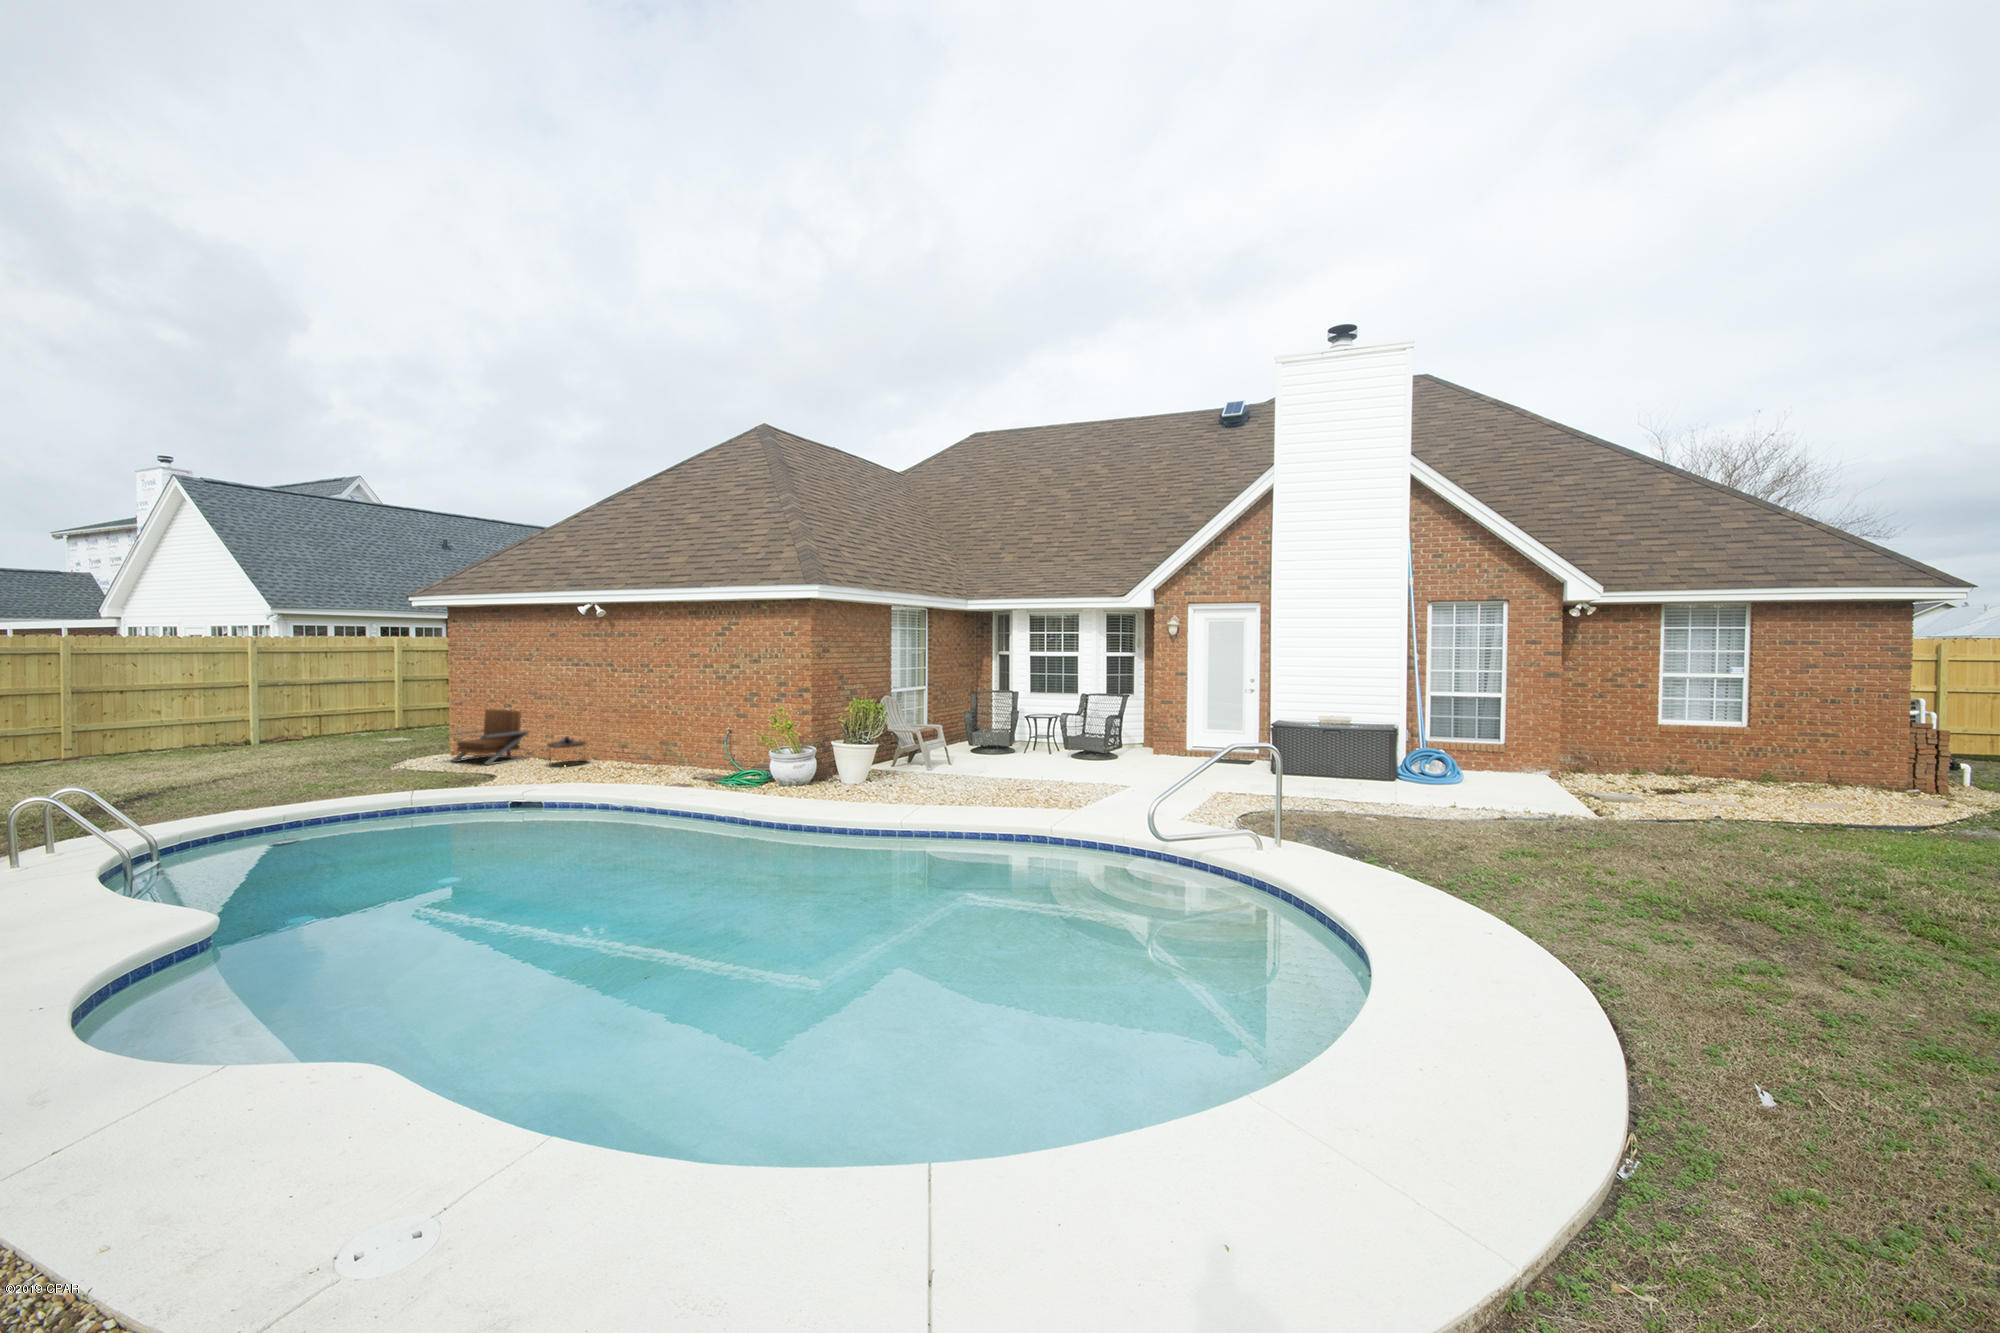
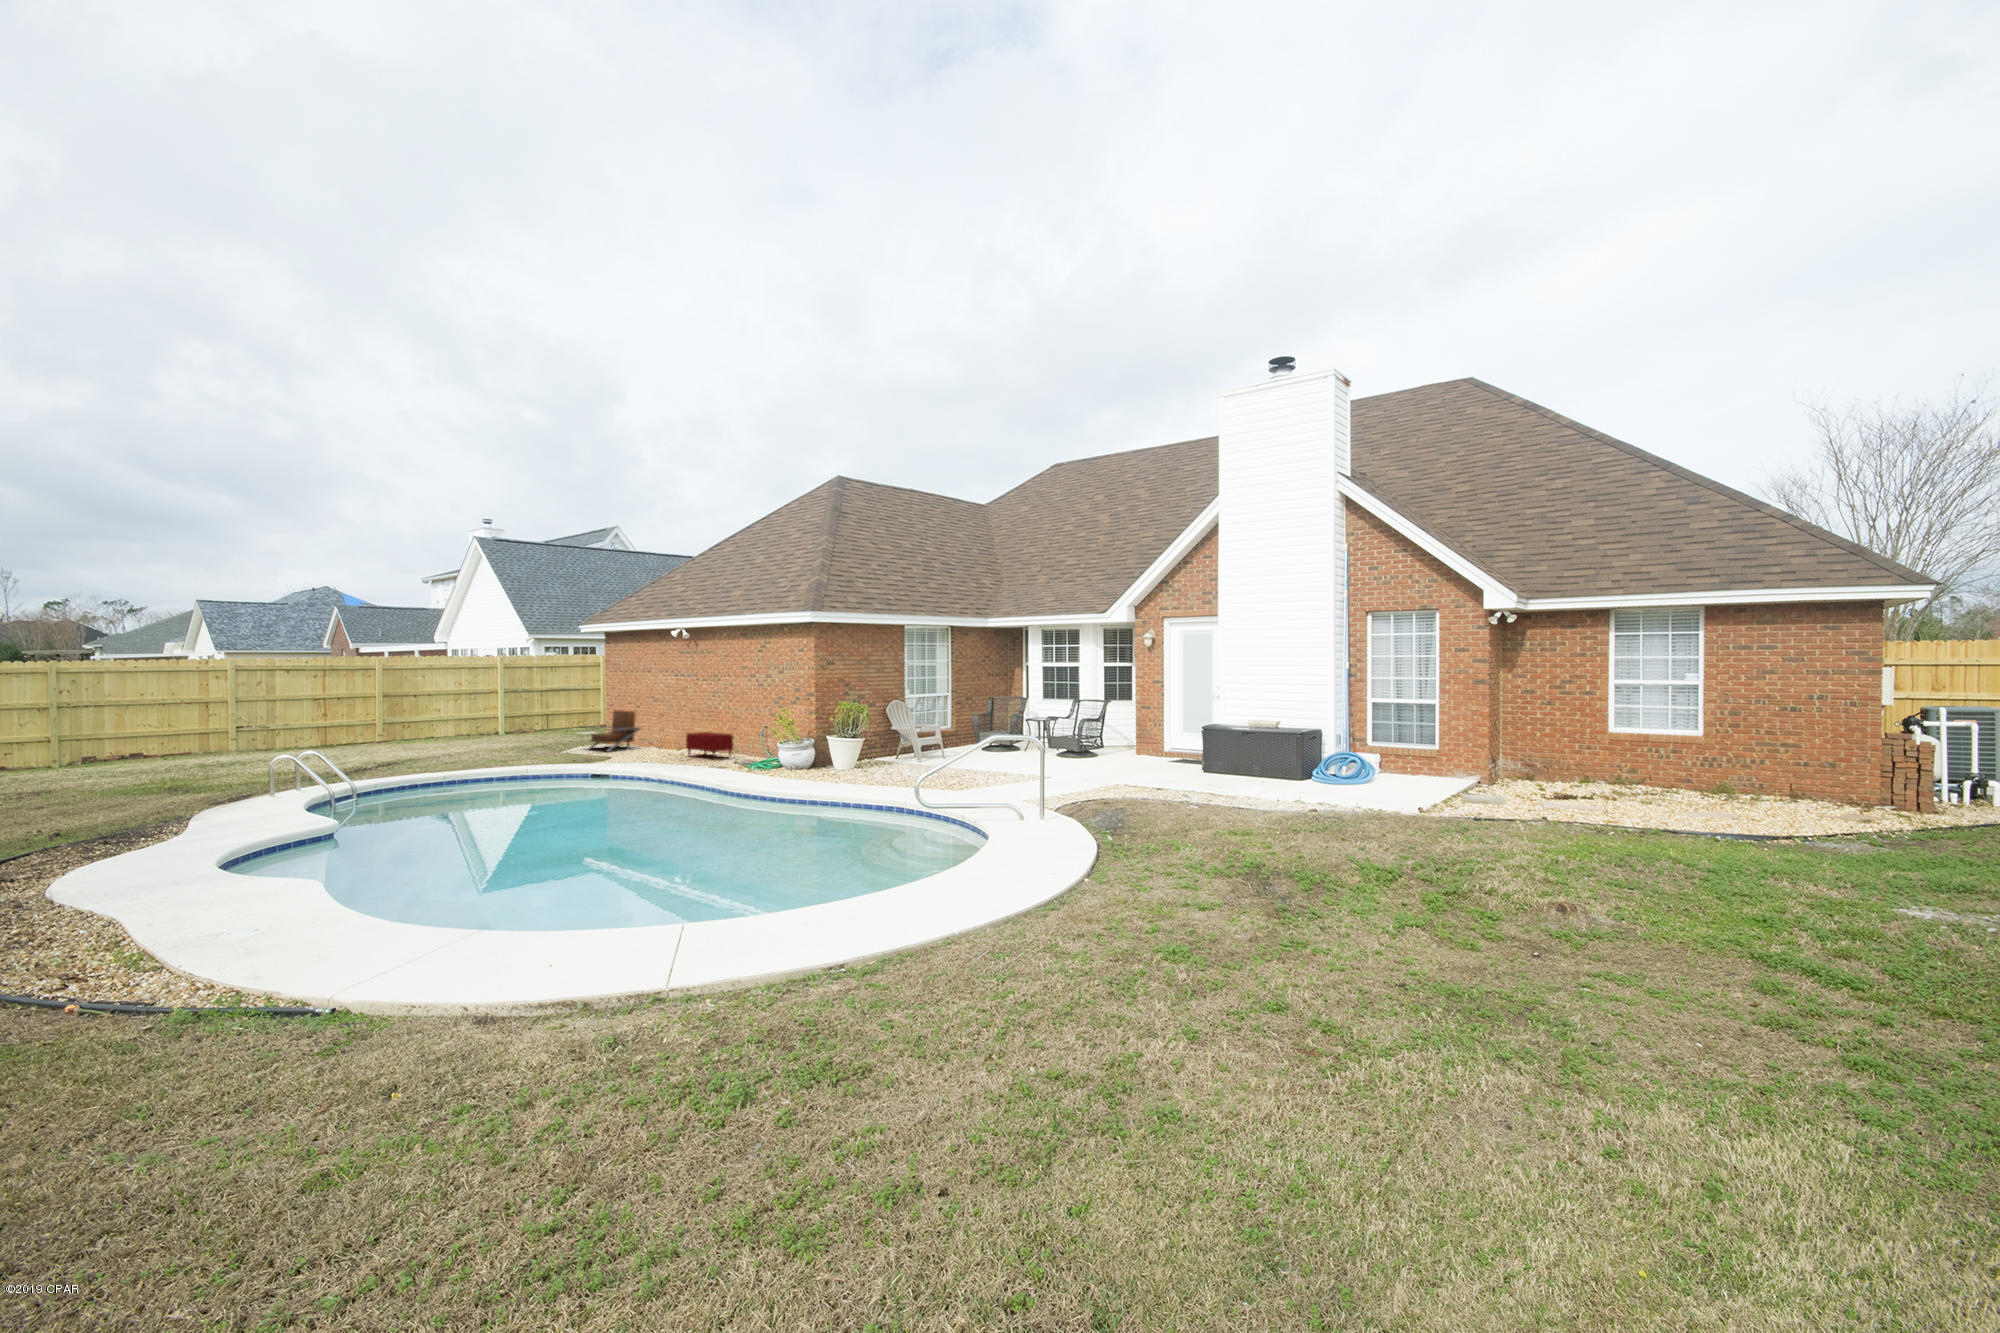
side table: present [548,736,586,767] -> none [646,730,676,754]
bench: none [611,736,679,772] -> present [686,732,733,758]

